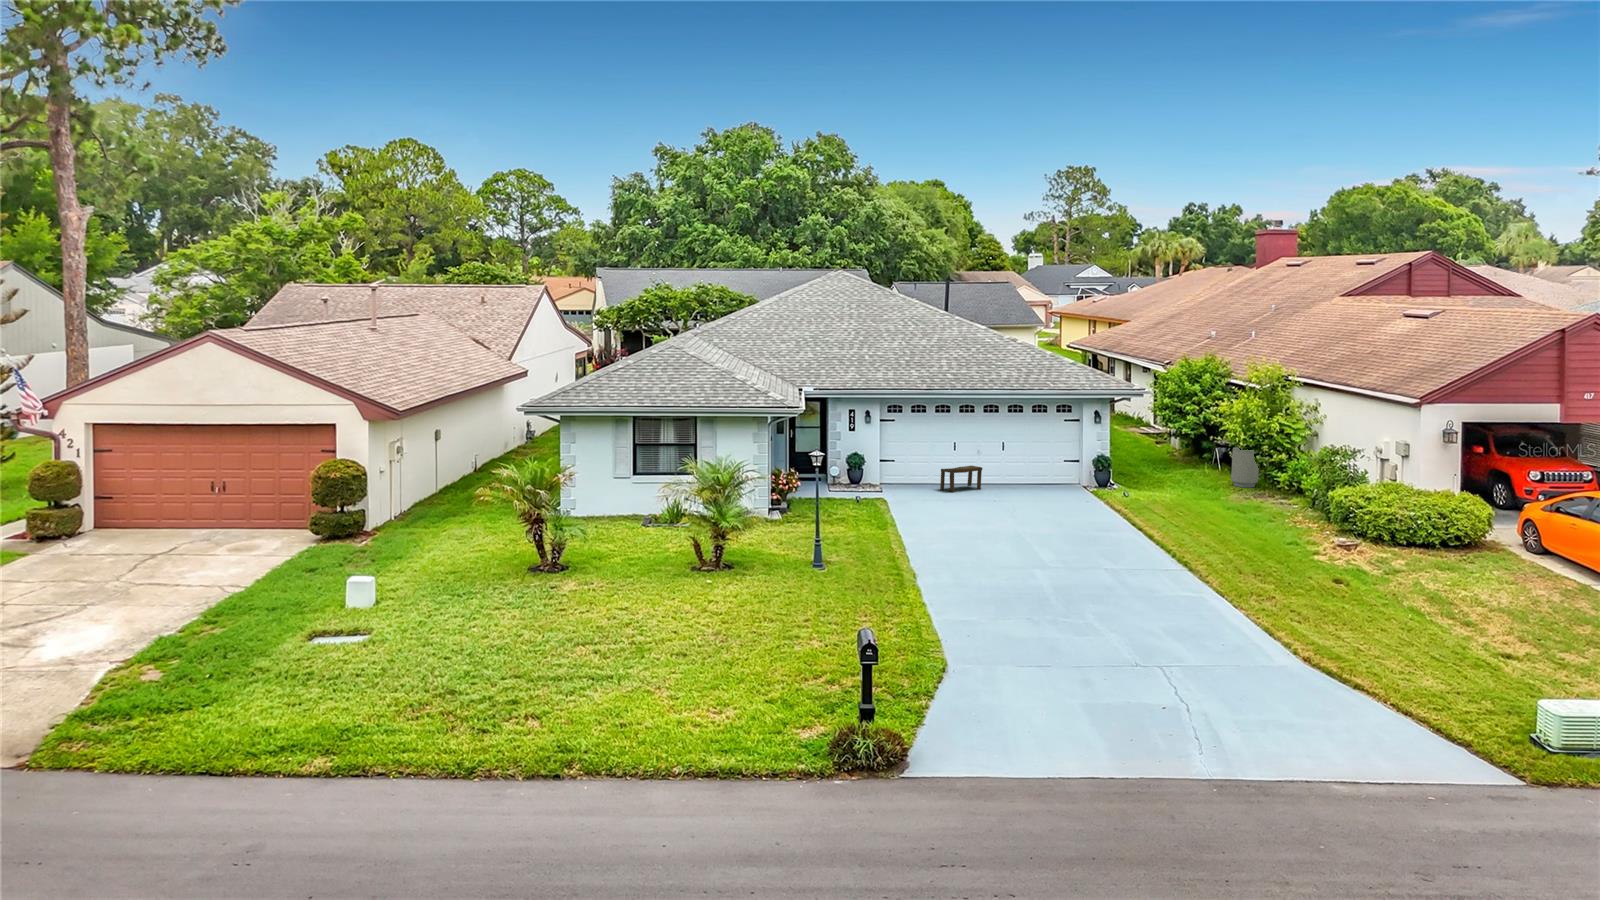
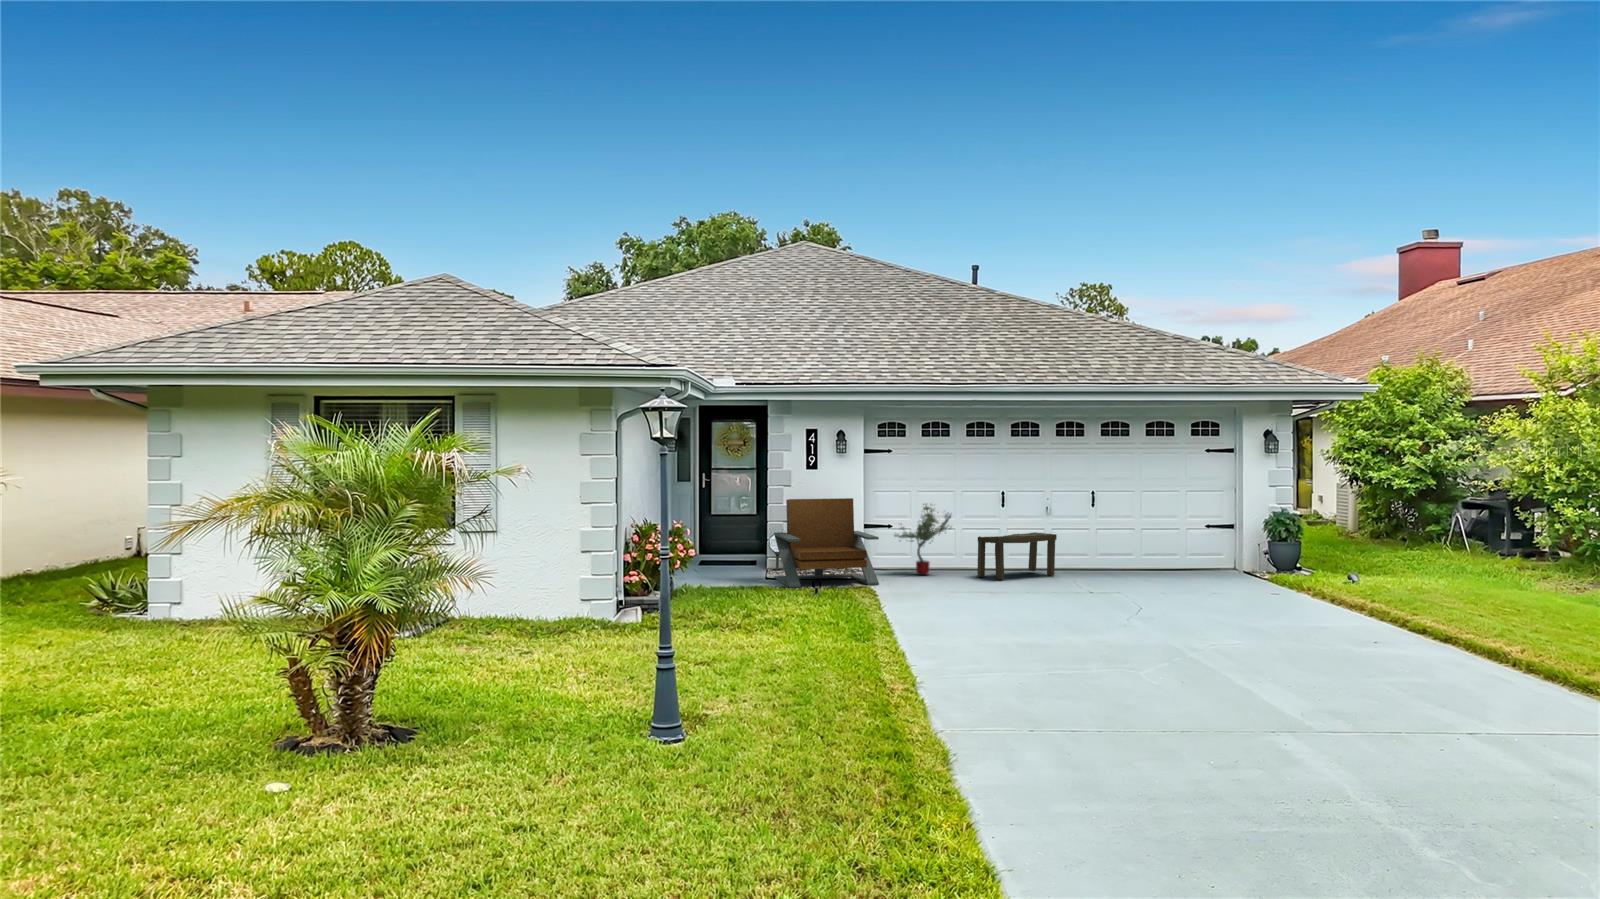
trash can: present [1231,447,1259,488] -> none [1525,500,1583,574]
lounge chair: none [834,449,890,497] -> present [774,498,879,588]
potted tree: none [896,450,928,489] -> present [895,504,951,575]

